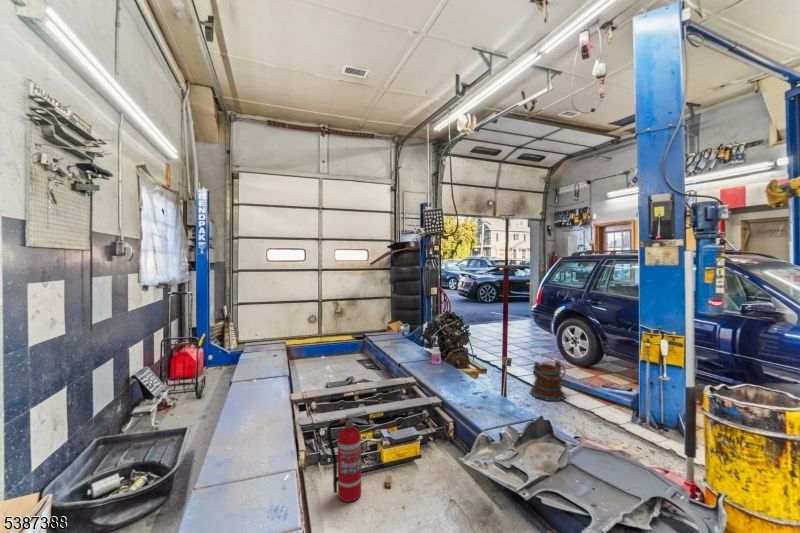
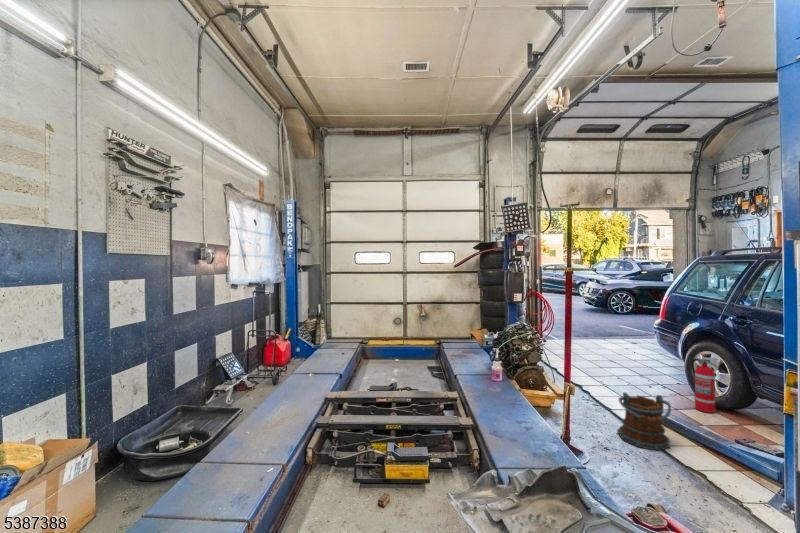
fire extinguisher: present [327,410,368,502] -> present [691,357,718,413]

